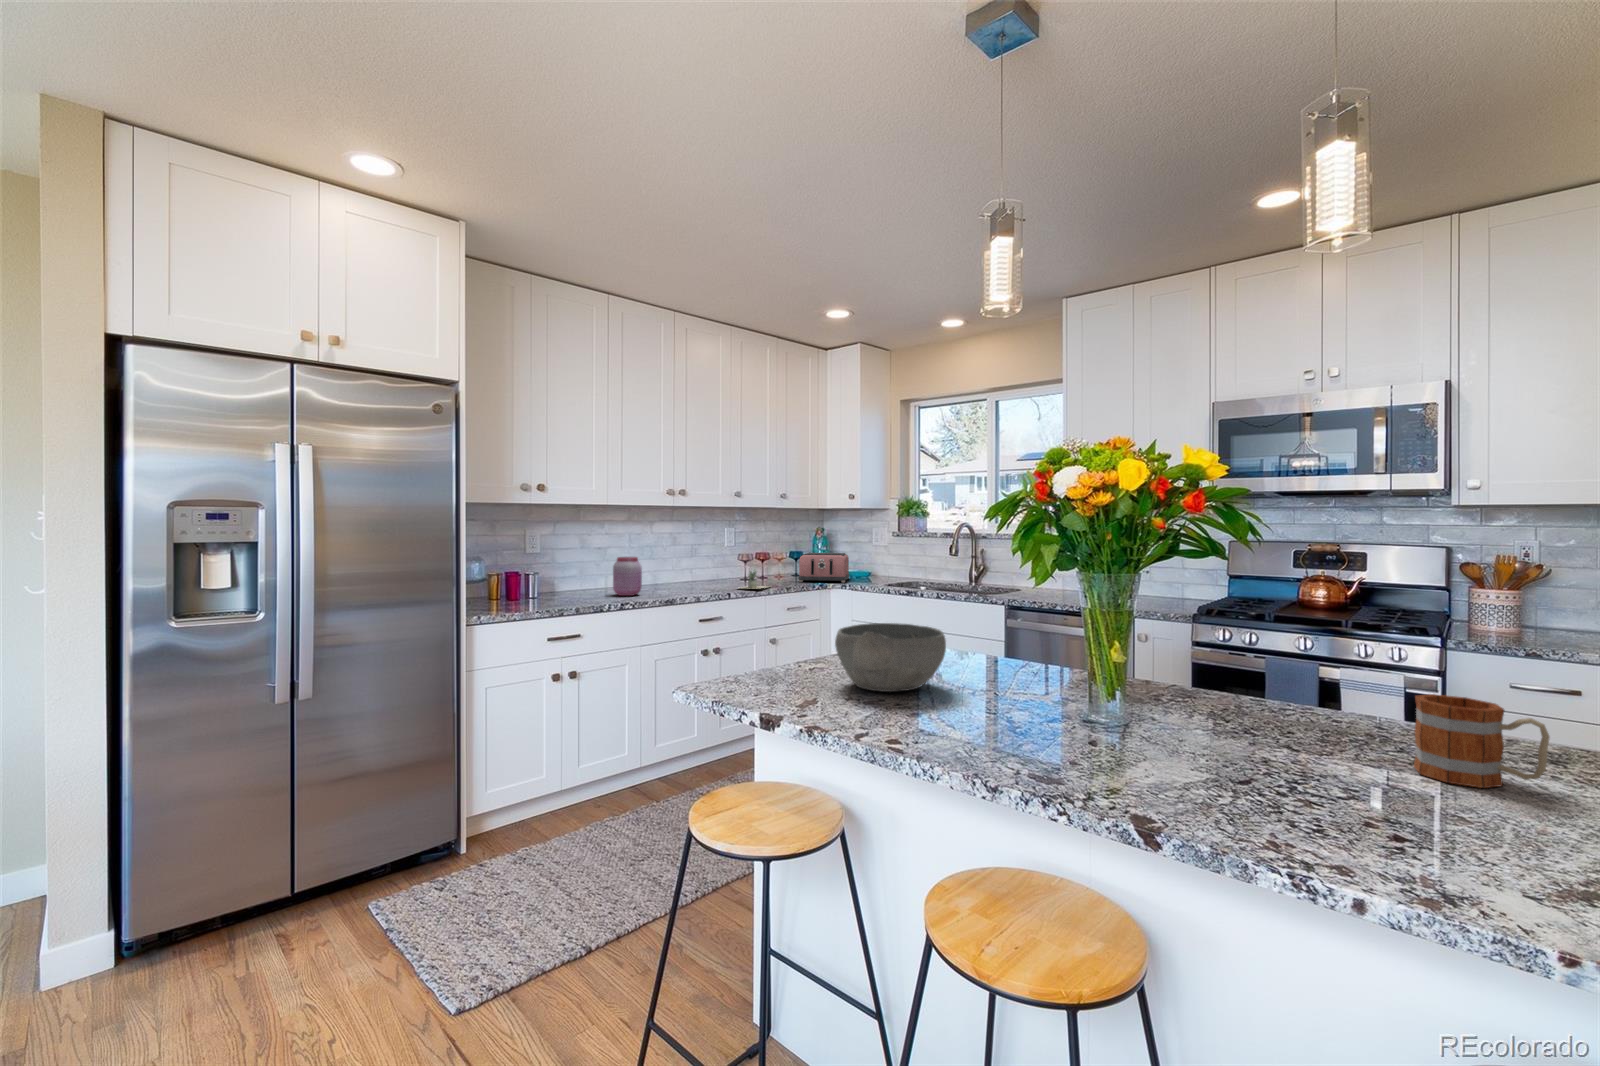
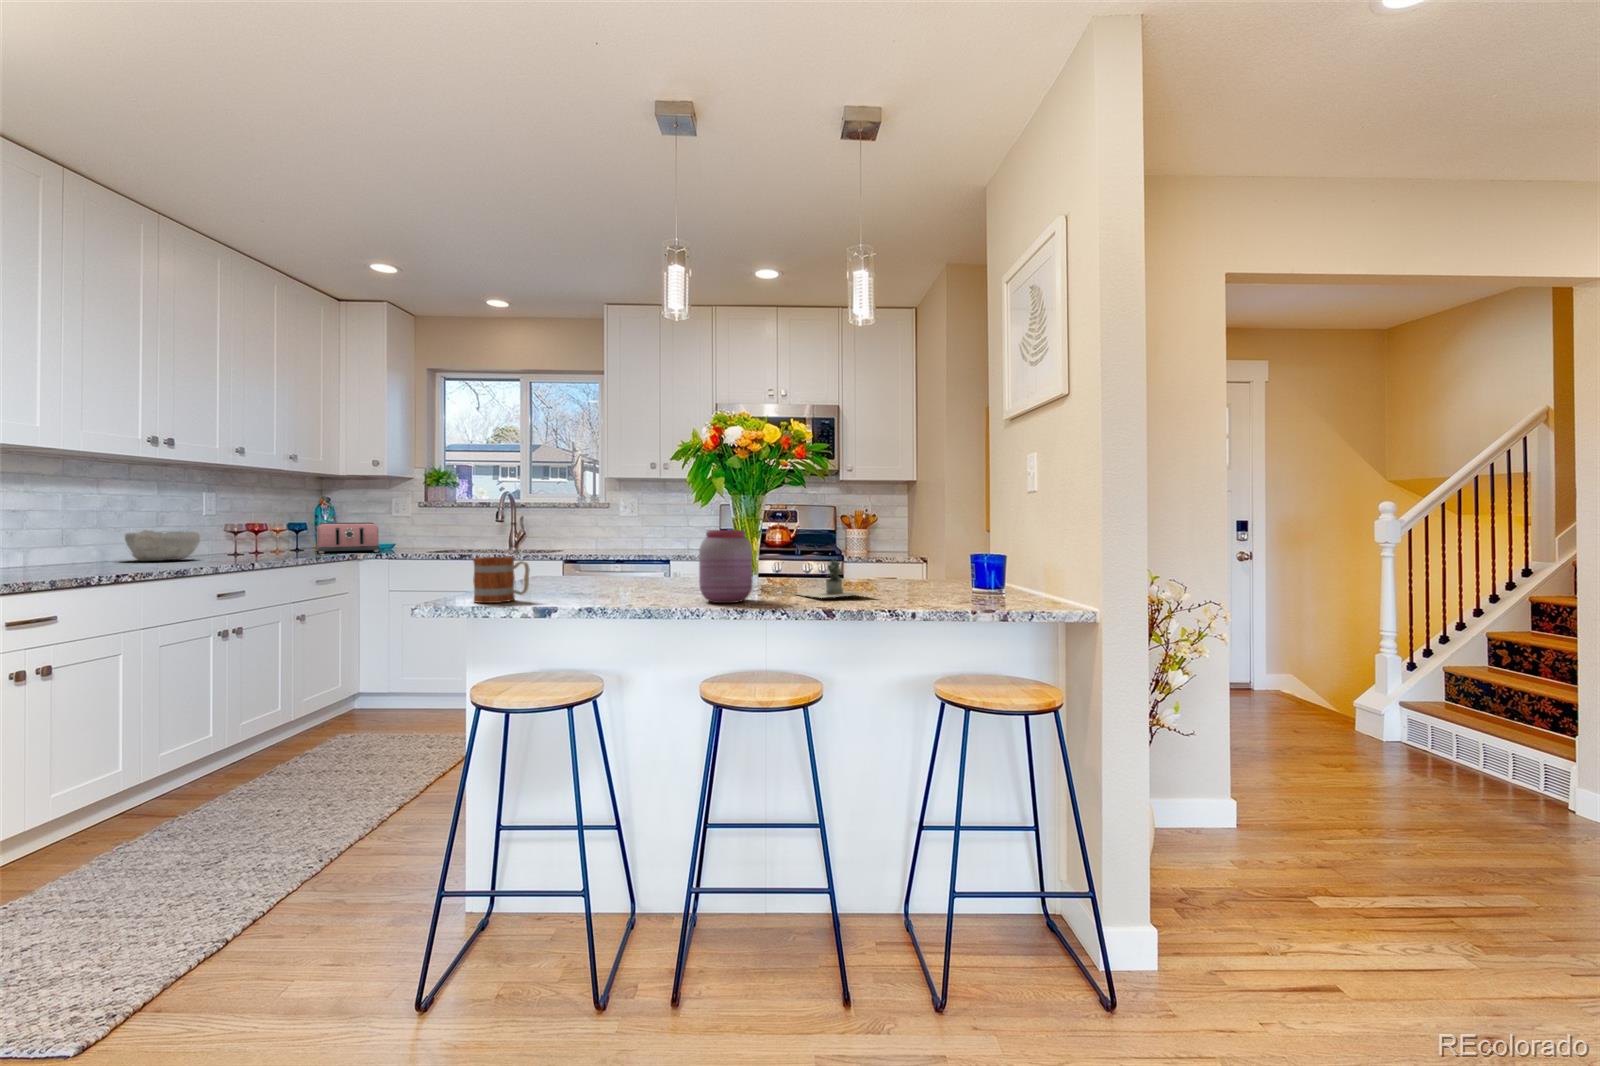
jar: present [613,557,642,596] -> present [699,530,753,603]
potted plant: present [747,570,764,588] -> present [797,559,869,598]
bowl: present [835,623,946,692] -> present [125,530,200,561]
mug: present [1414,694,1550,788] -> present [473,557,529,603]

